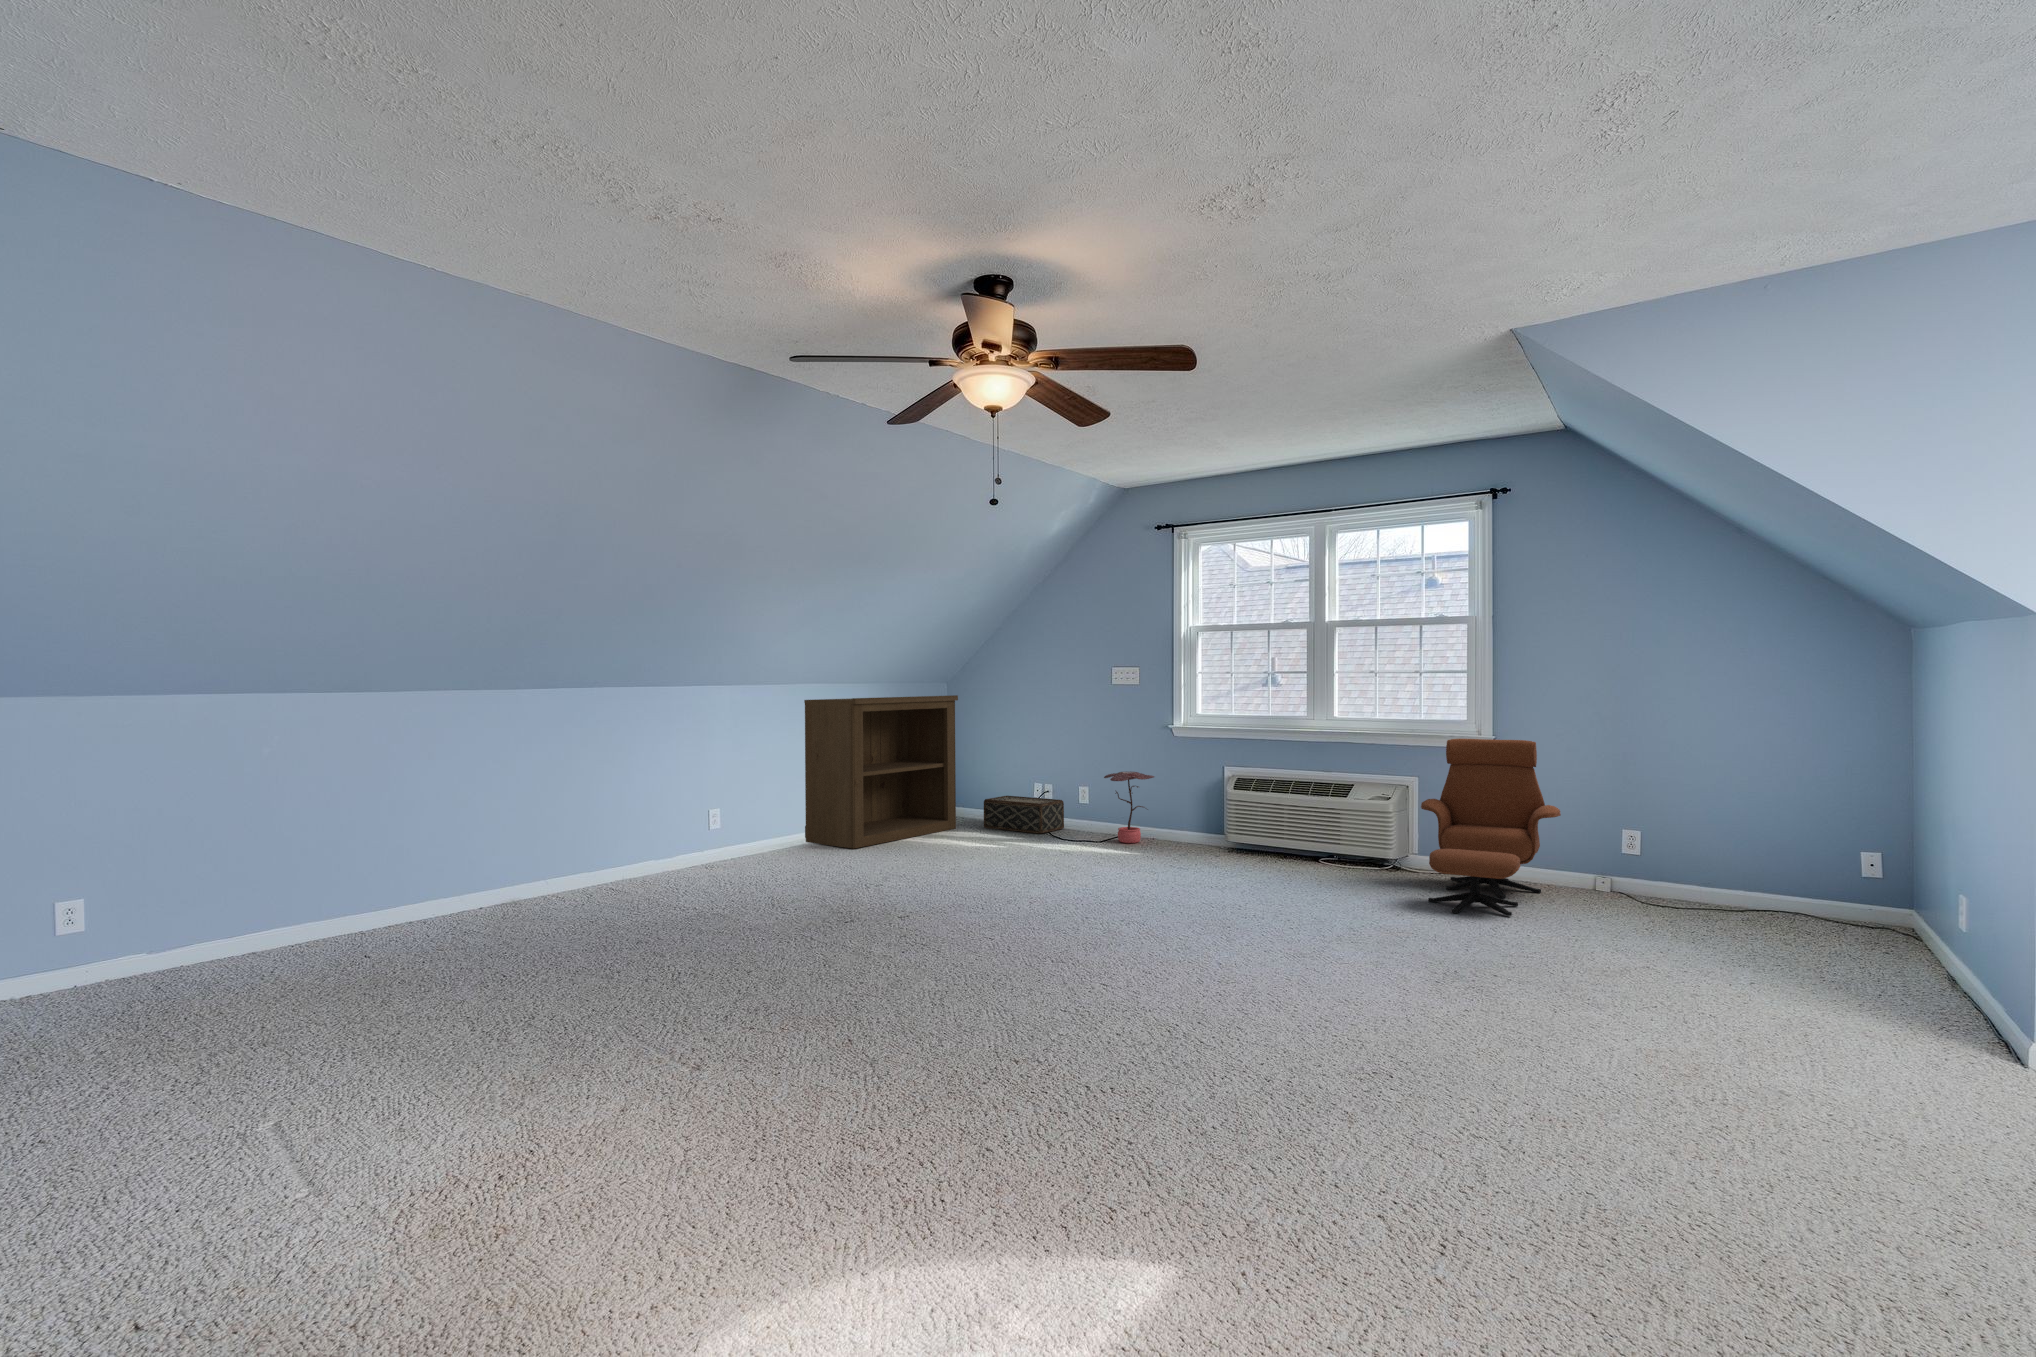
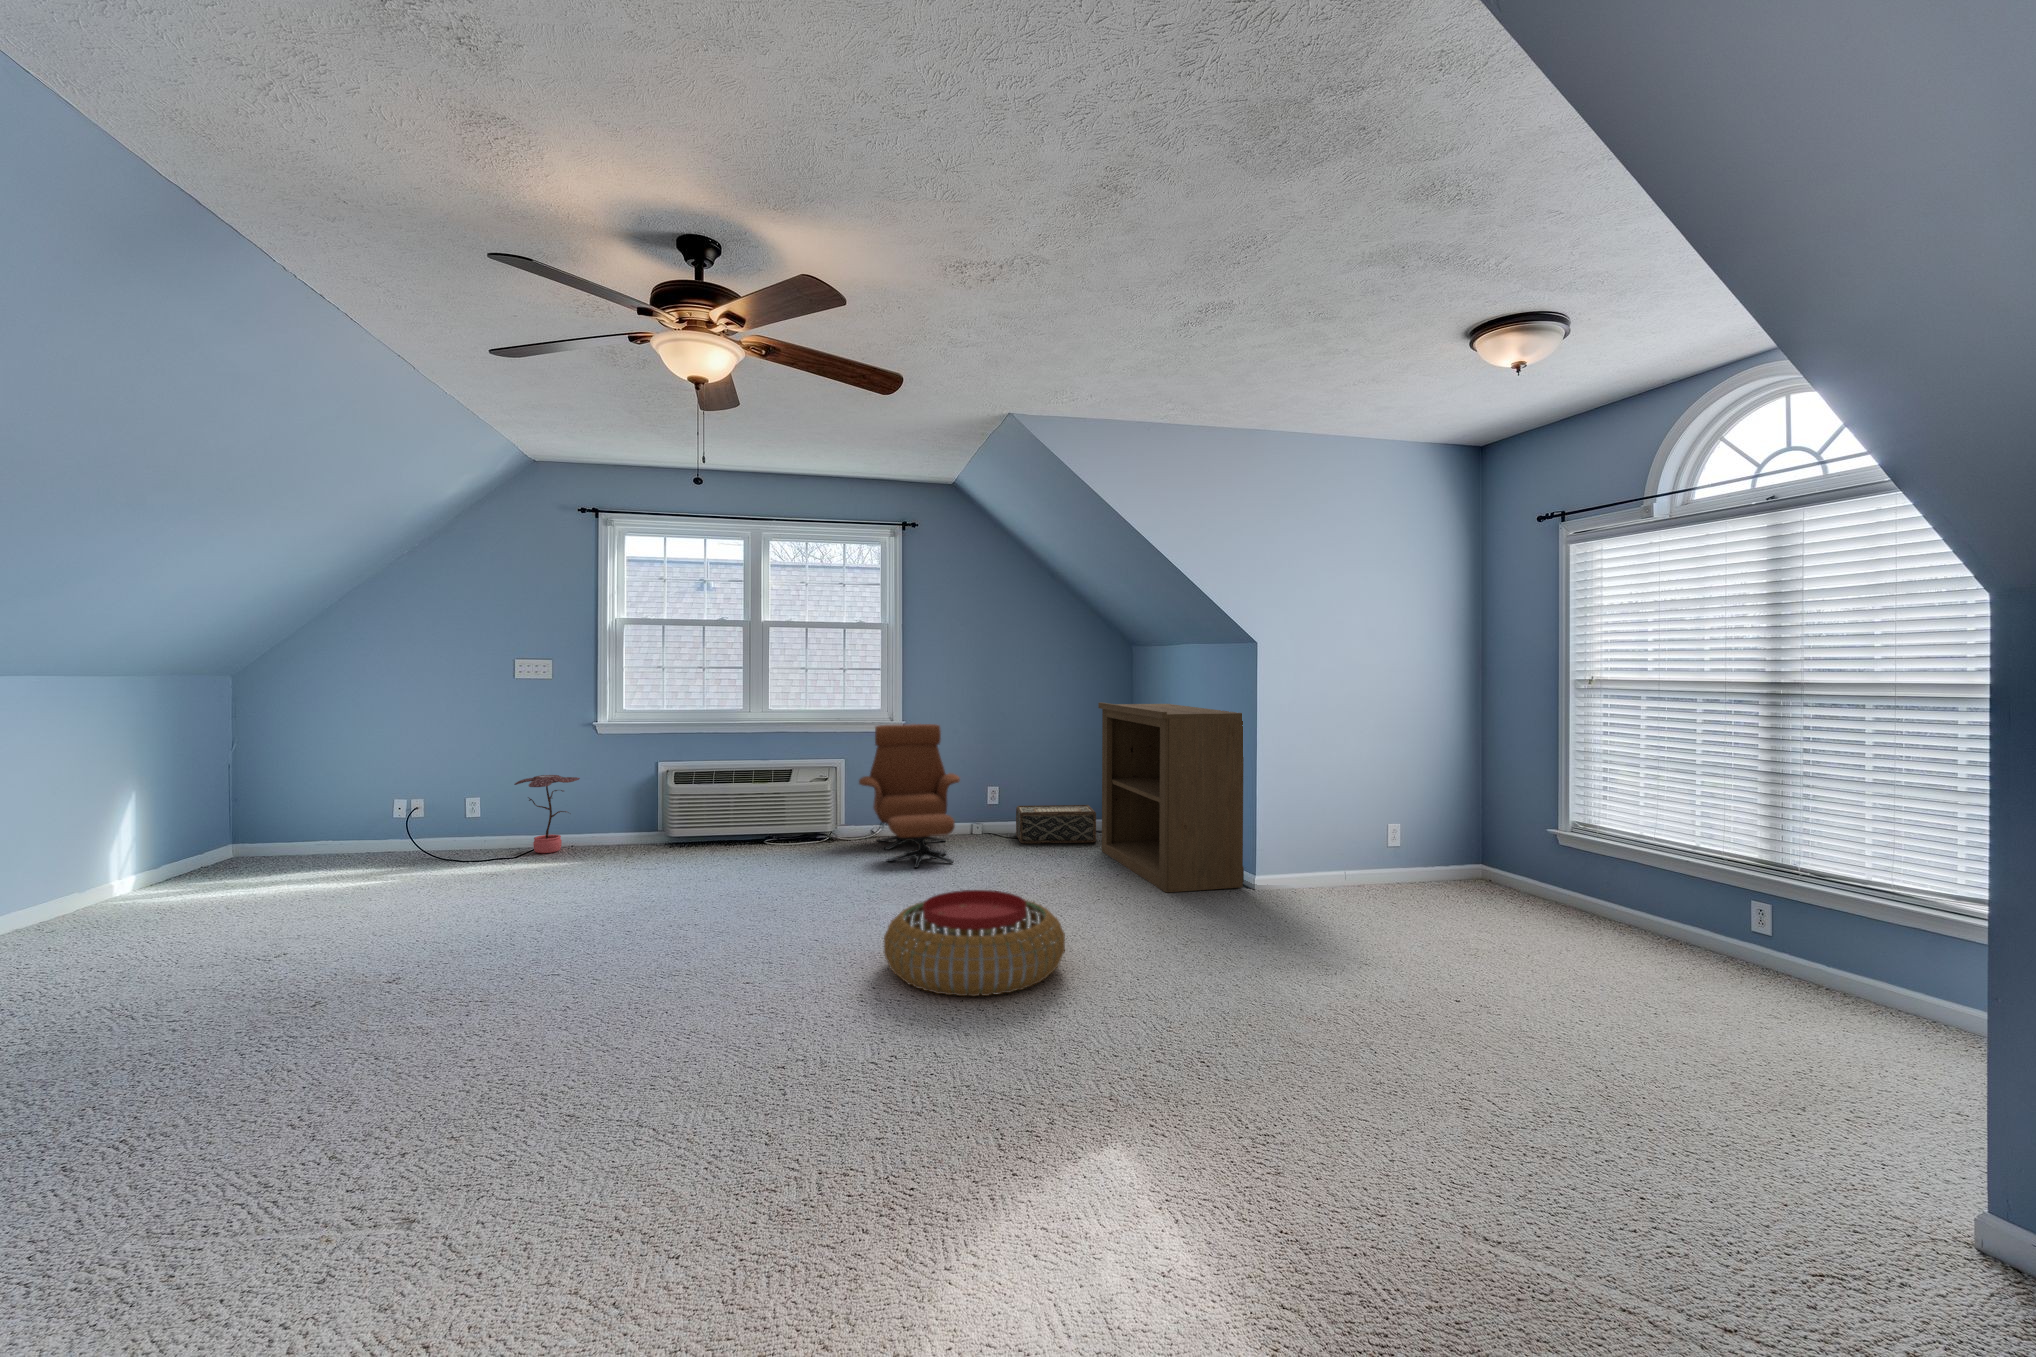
bookshelf: present [804,695,958,848] -> present [1098,702,1244,892]
woven basket: present [984,796,1064,833] -> present [1016,805,1096,843]
pouf: none [1249,926,1481,1054] -> present [884,890,1065,996]

